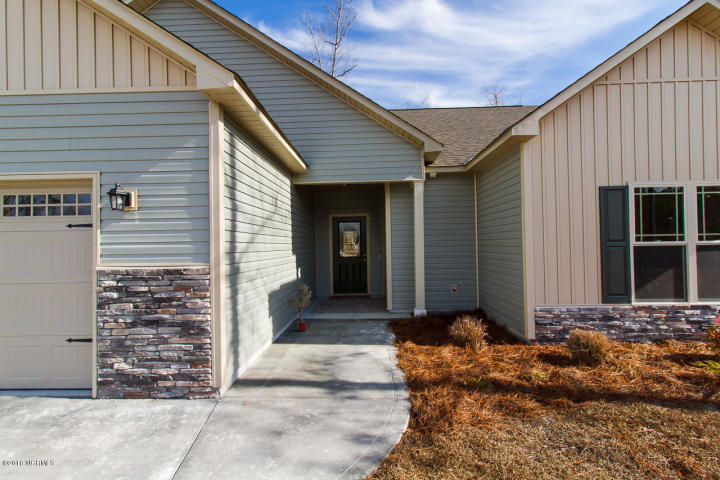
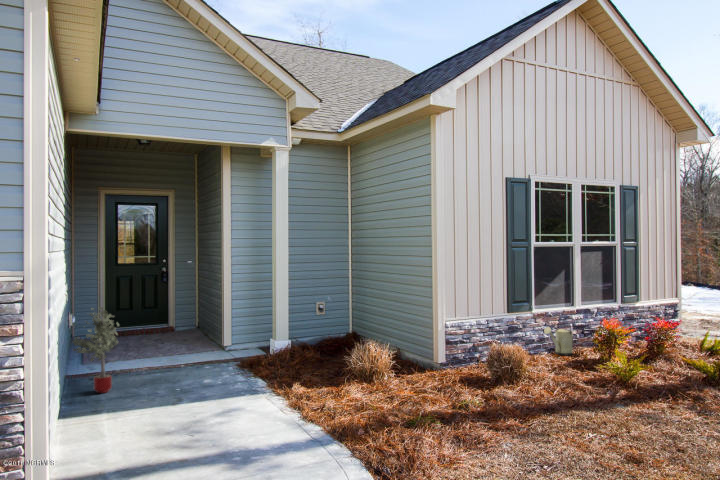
watering can: none [643,315,680,347] -> present [544,327,573,355]

